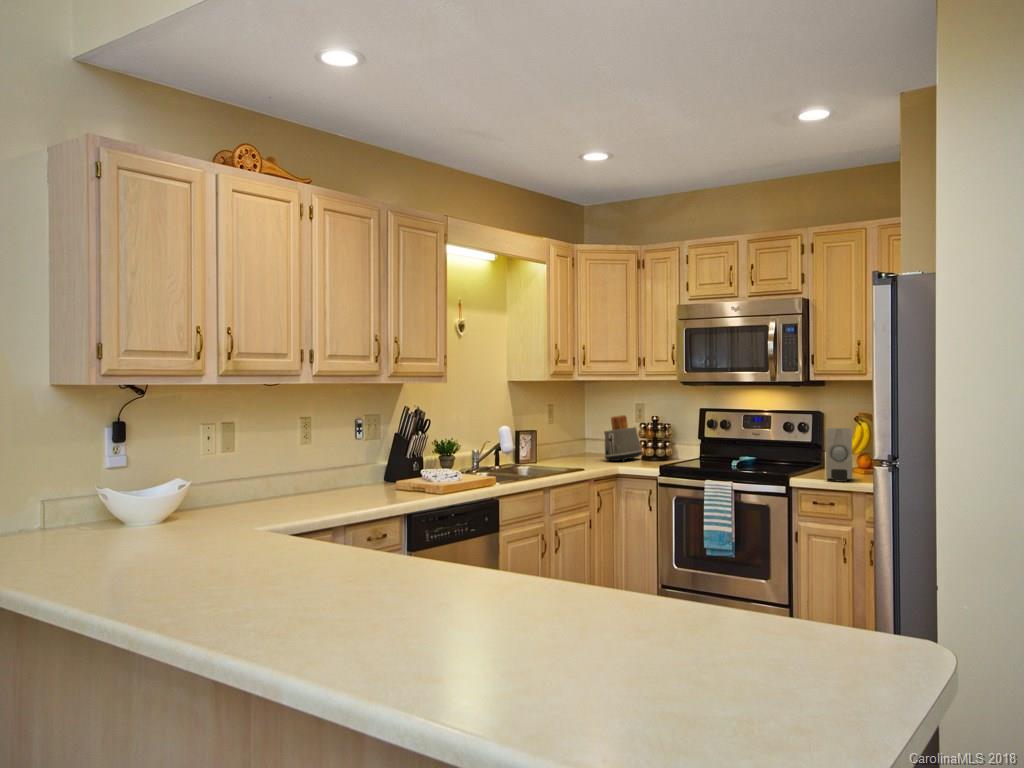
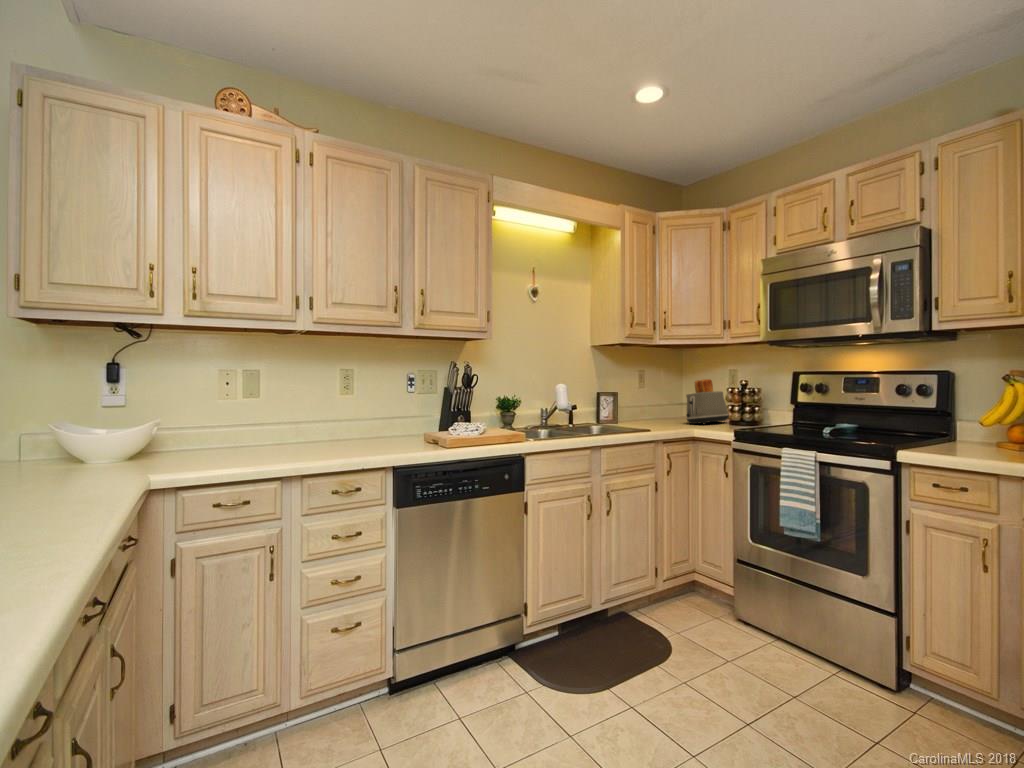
soap dispenser: present [826,428,853,482] -> none [954,386,1001,460]

